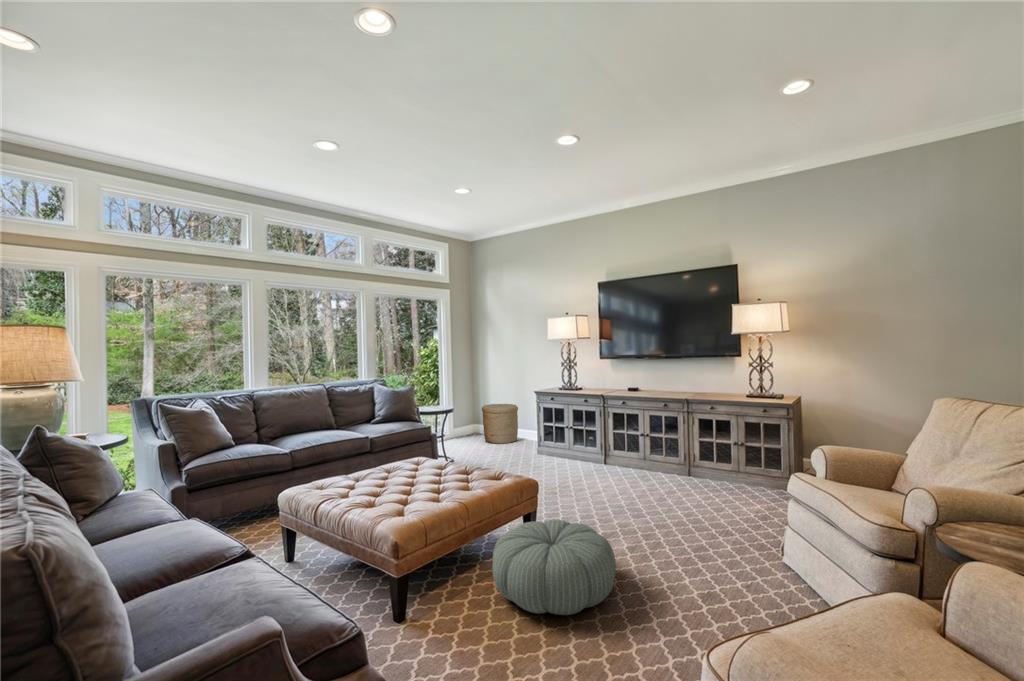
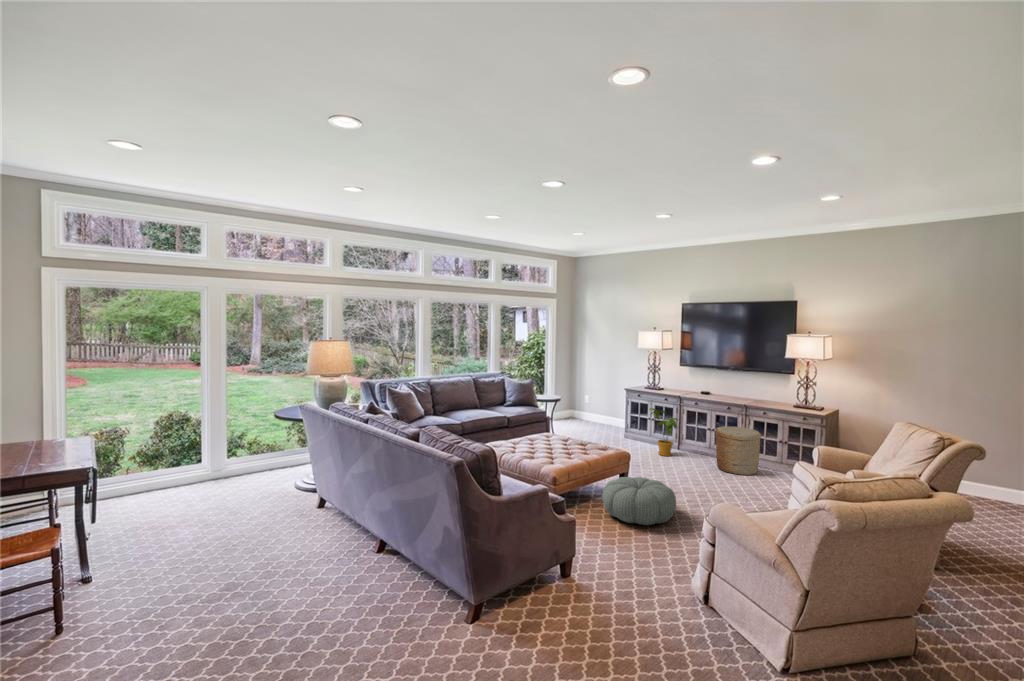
woven basket: present [482,404,518,444] -> present [715,426,761,475]
house plant: none [565,411,604,475] -> present [649,408,678,456]

